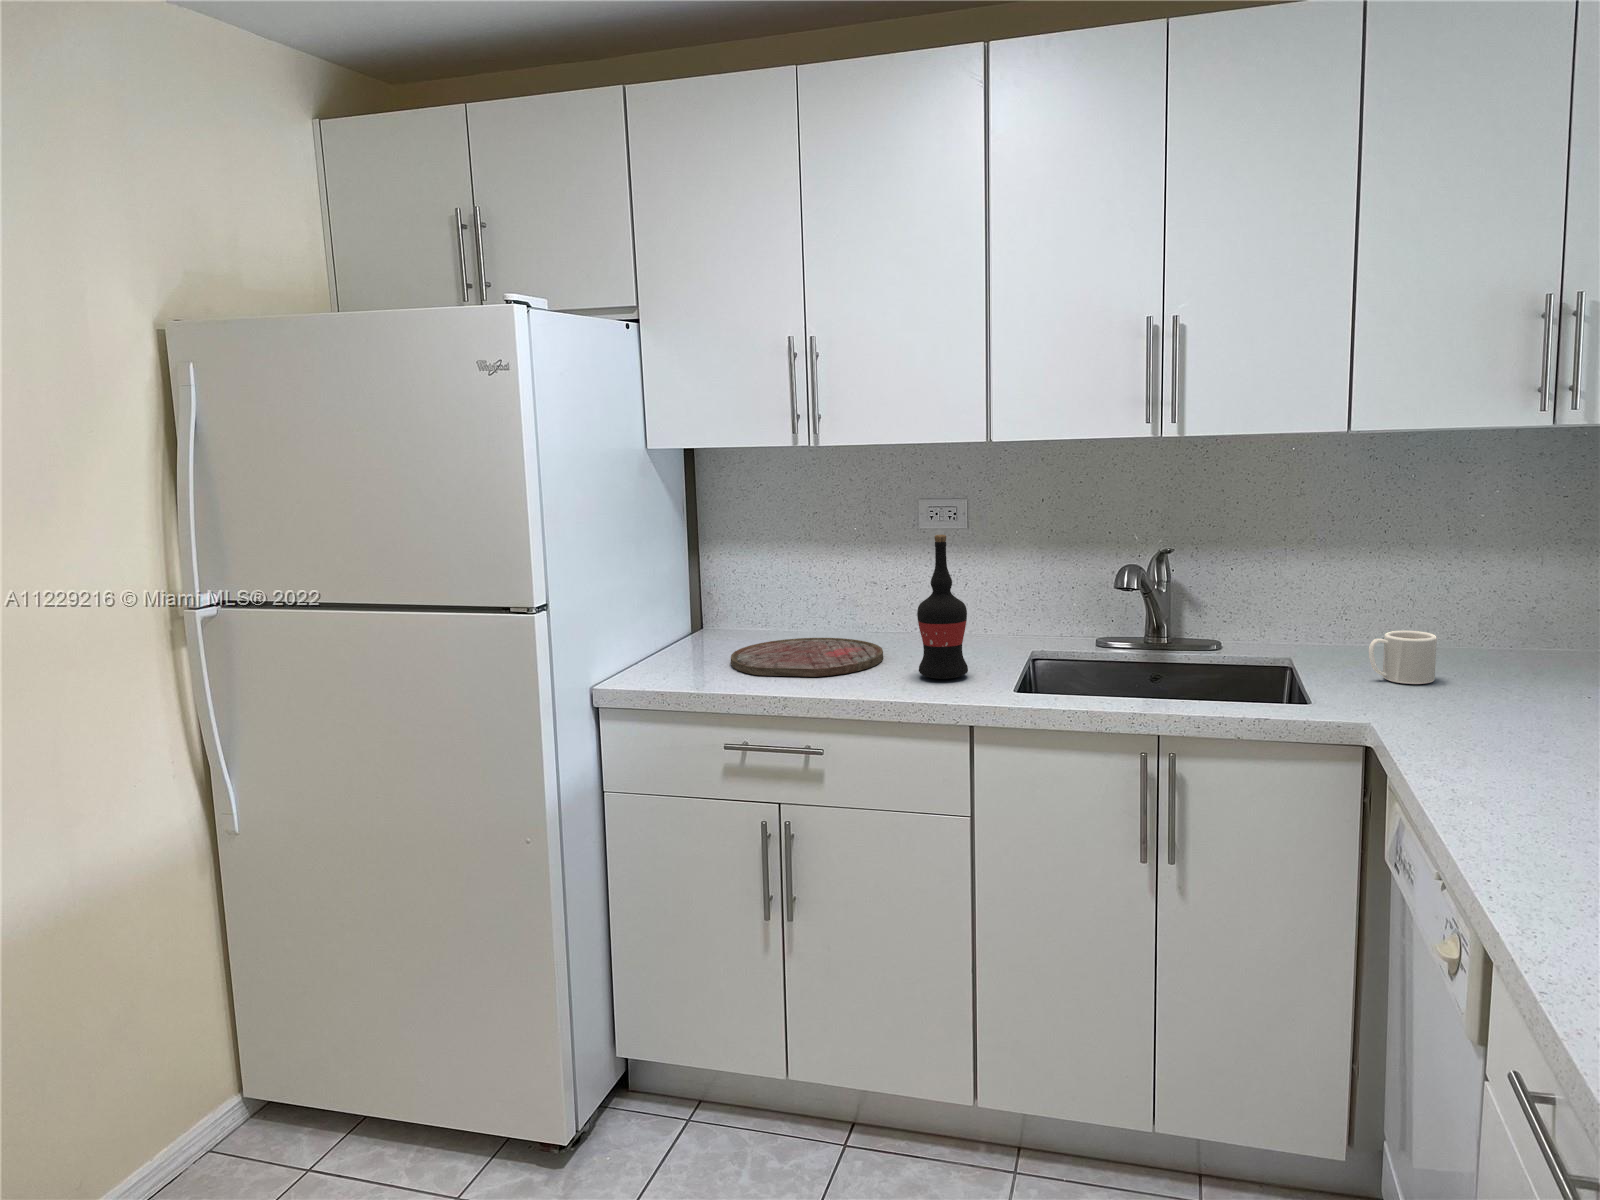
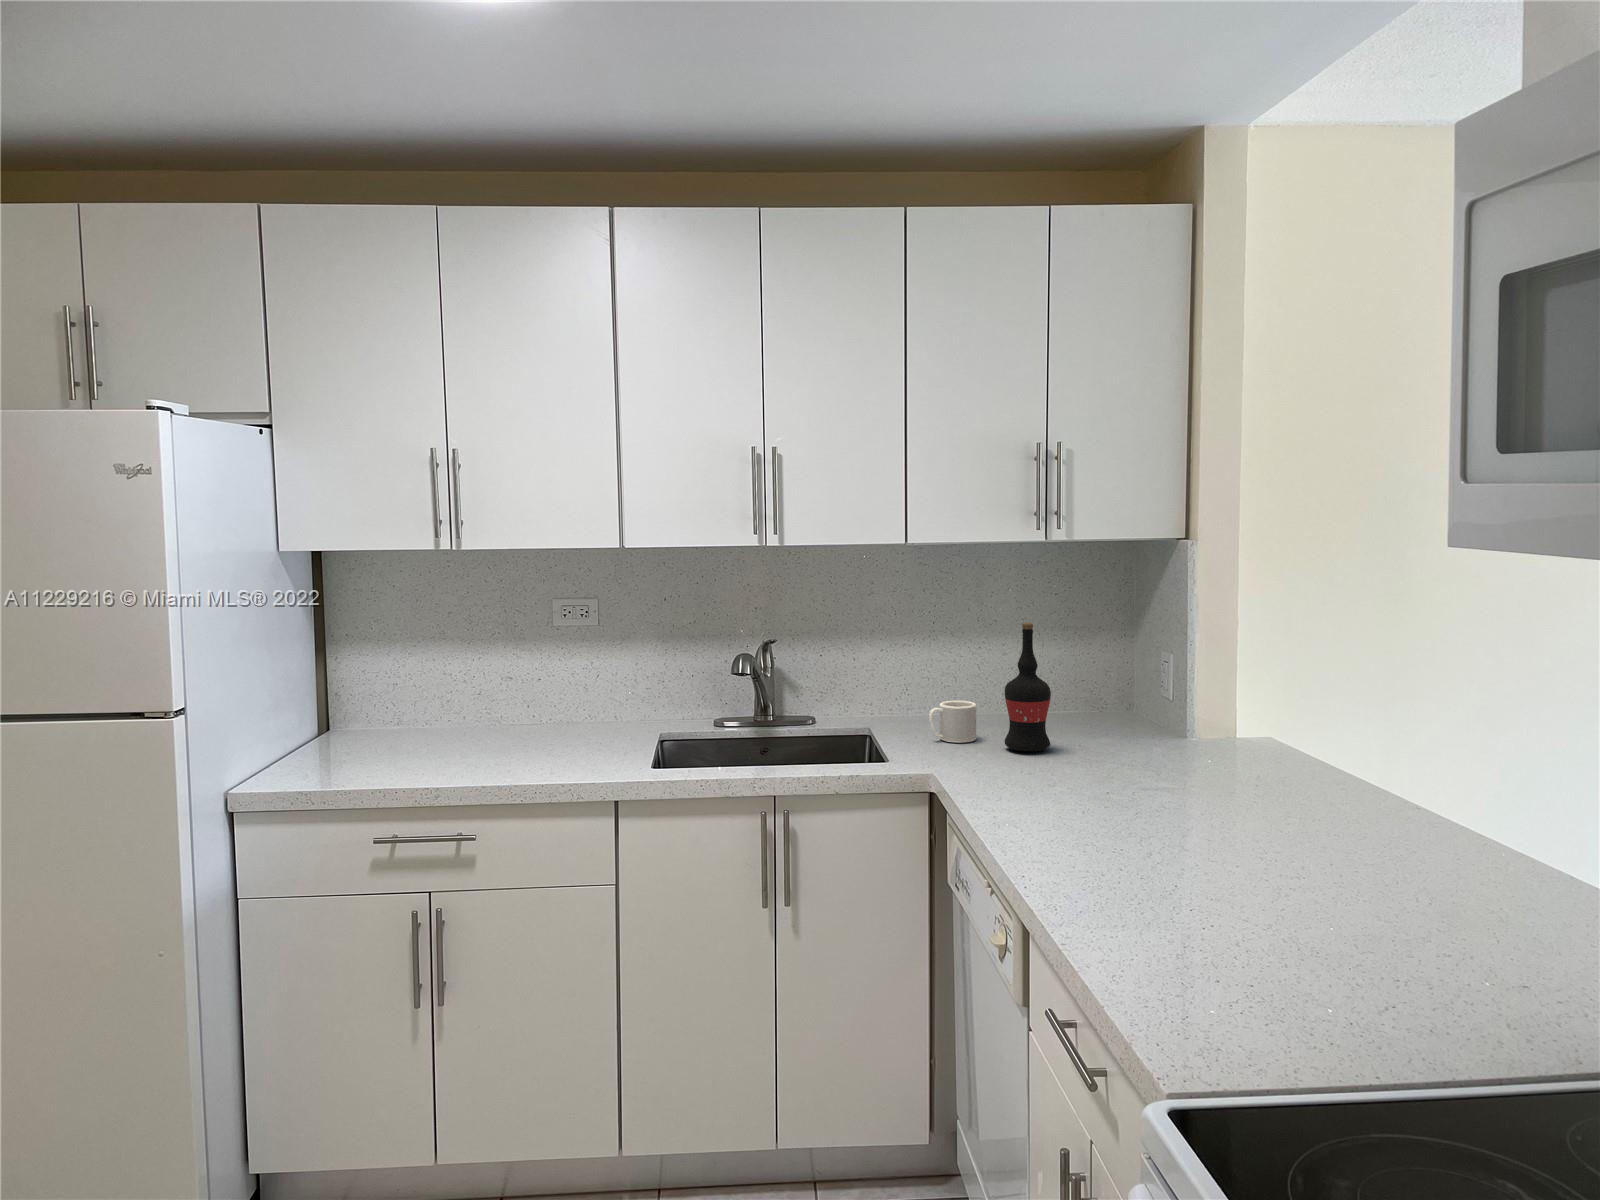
wine bottle: present [917,535,968,679] -> present [1005,623,1051,751]
cutting board: present [731,638,883,677] -> none [371,730,524,769]

